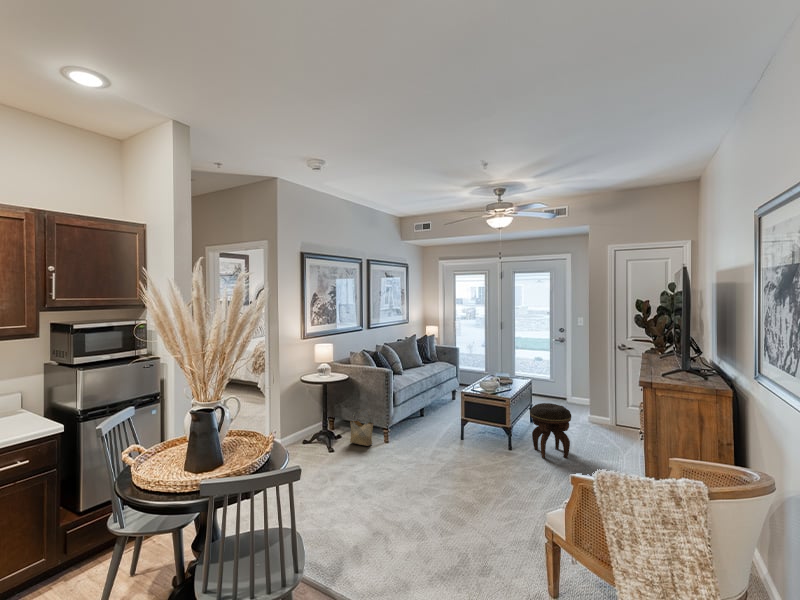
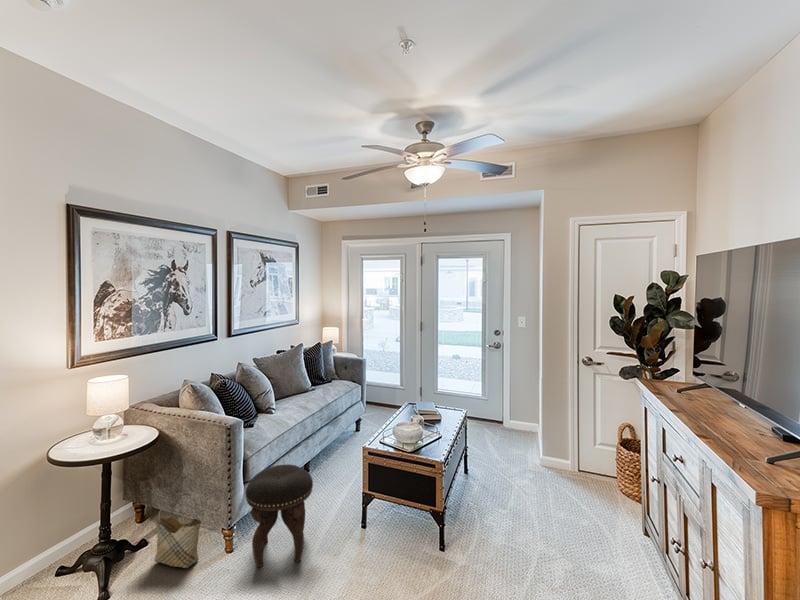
footstool: present [530,403,571,458] -> present [246,464,313,567]

